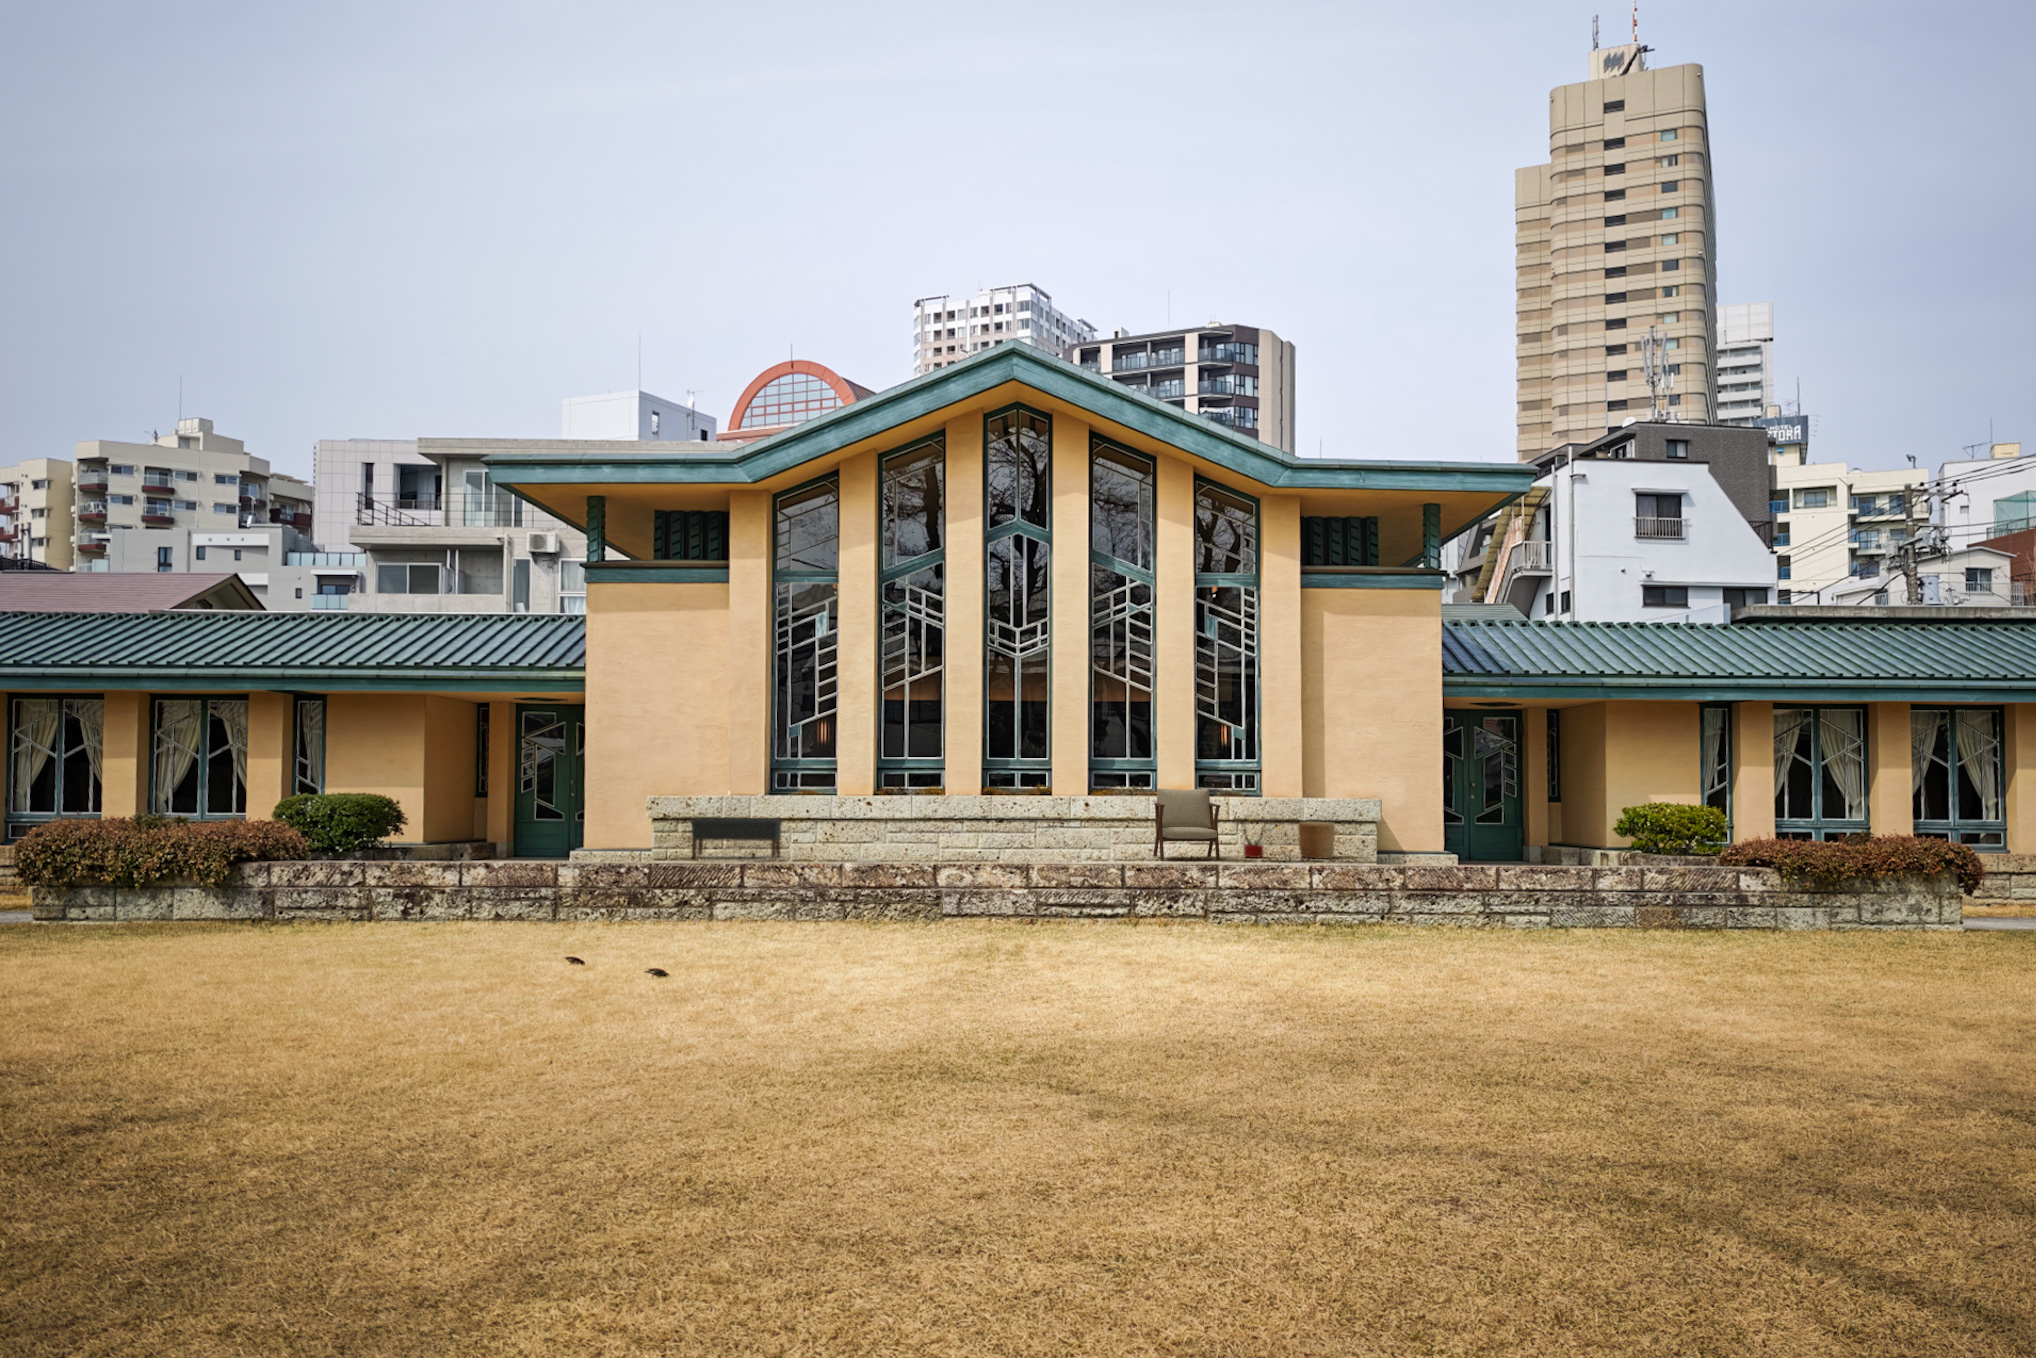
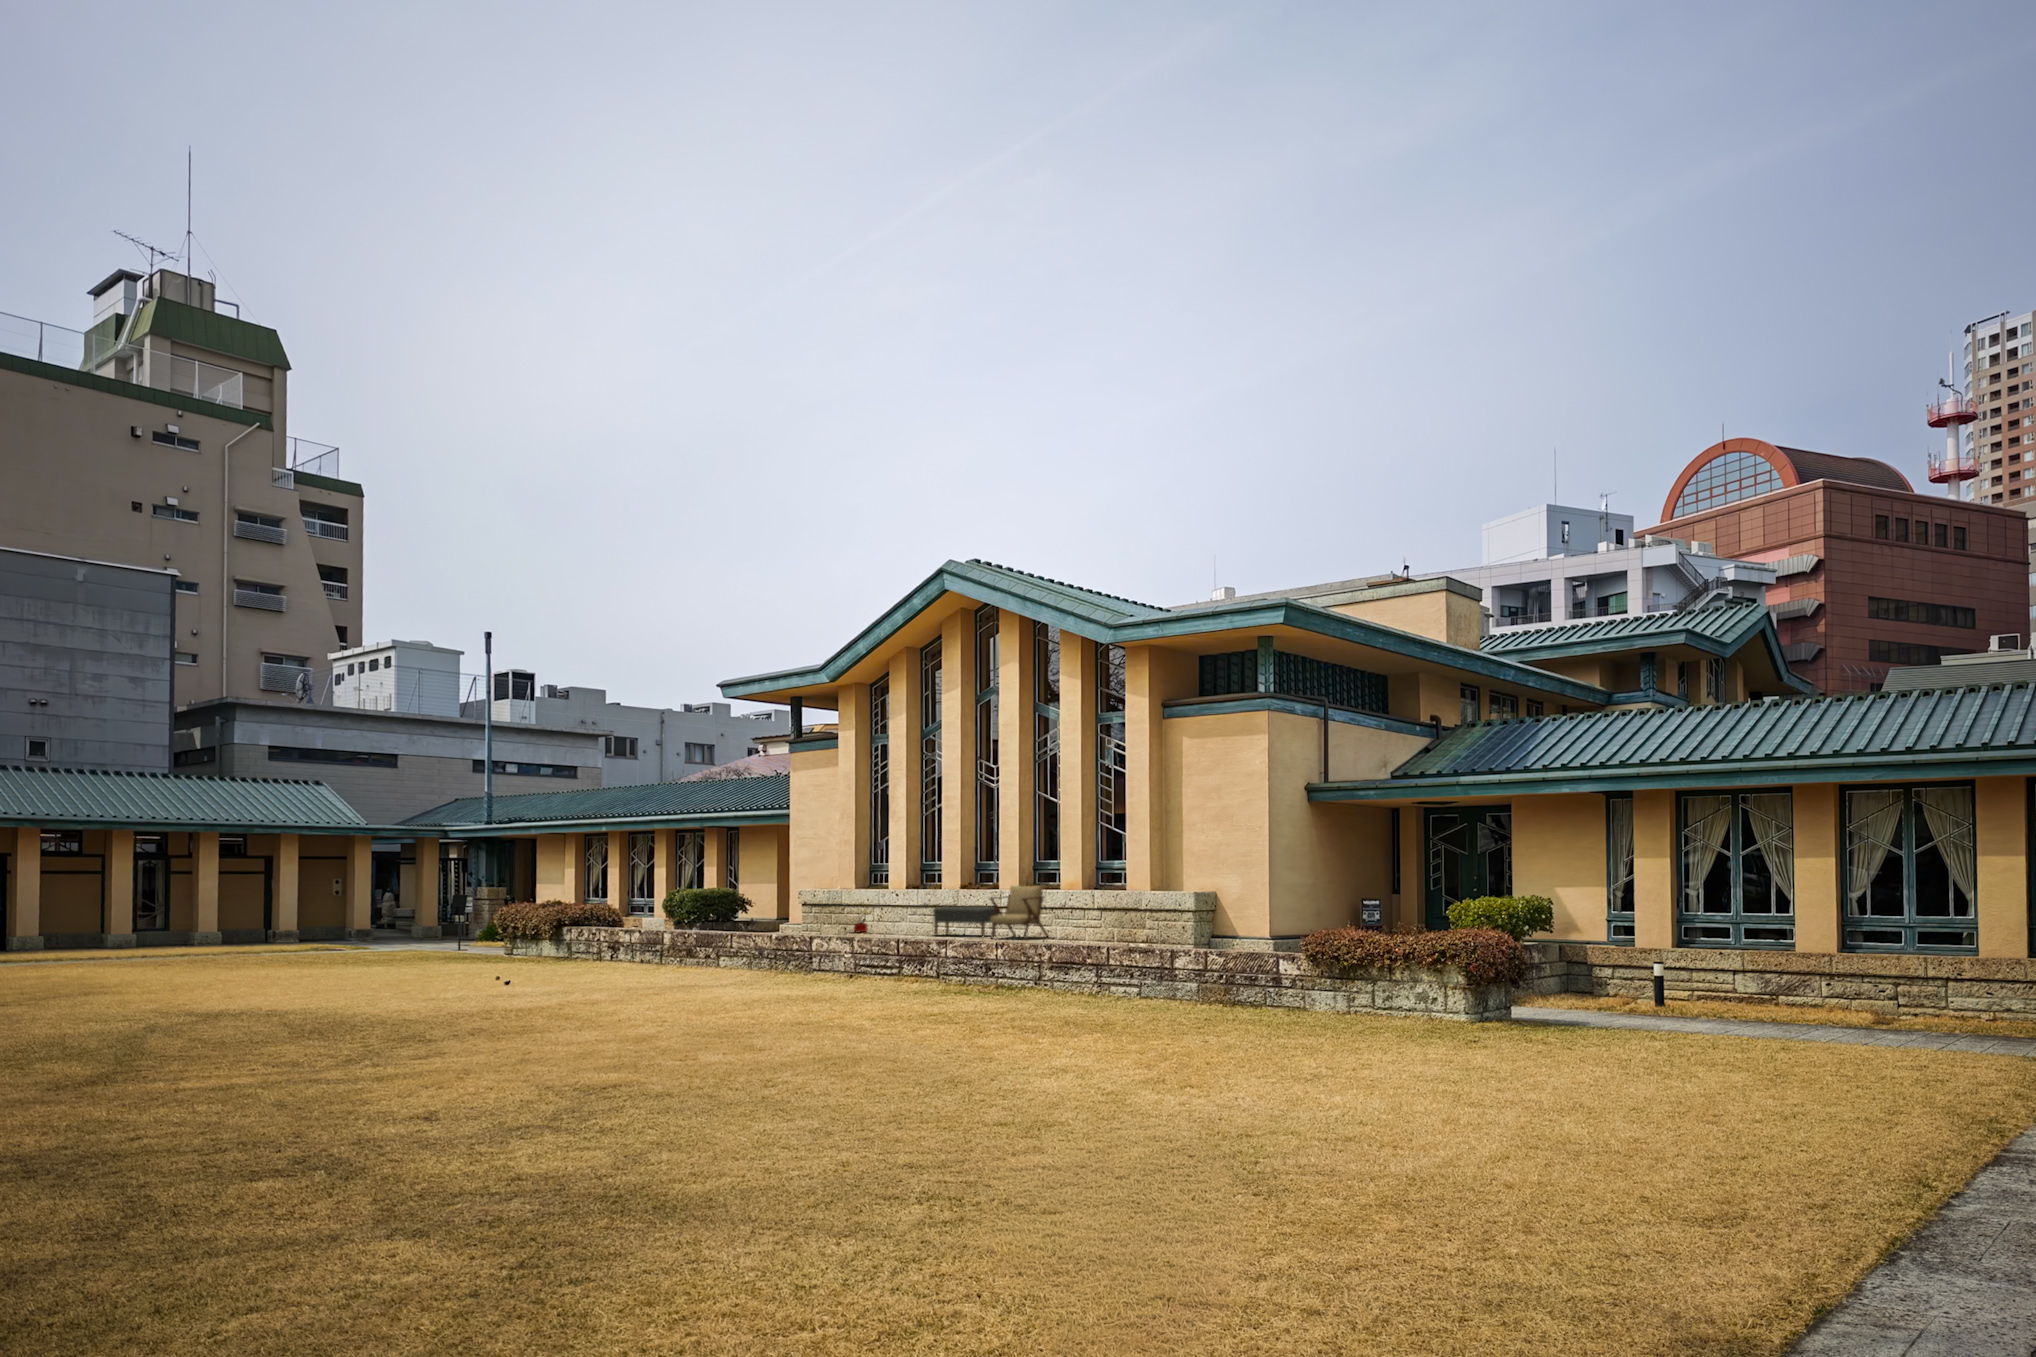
decorative plant: present [1241,814,1281,858] -> present [854,907,871,932]
bench: present [691,818,782,859] -> present [933,906,996,936]
woven basket: present [1298,822,1335,858] -> none [1091,912,1120,941]

